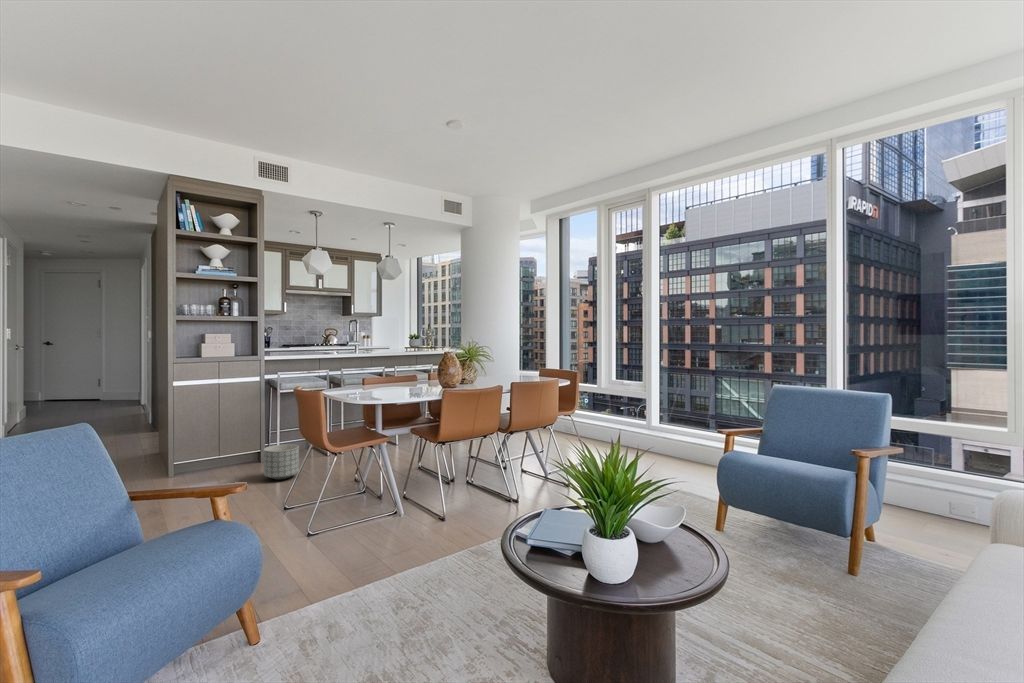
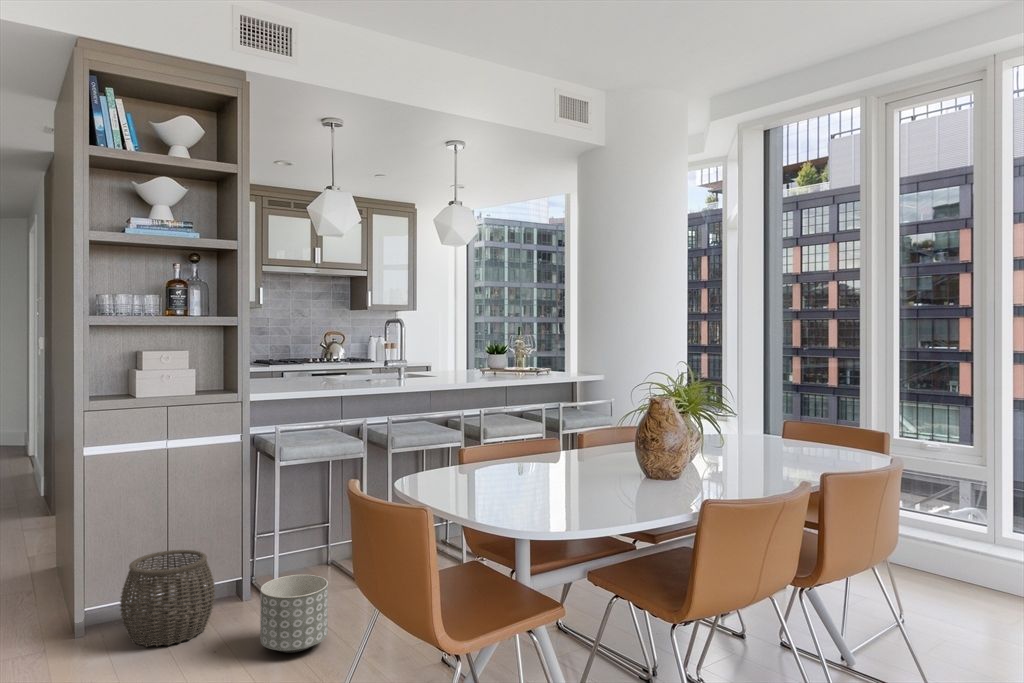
woven basket: none [192,434,243,479] -> present [120,550,215,647]

